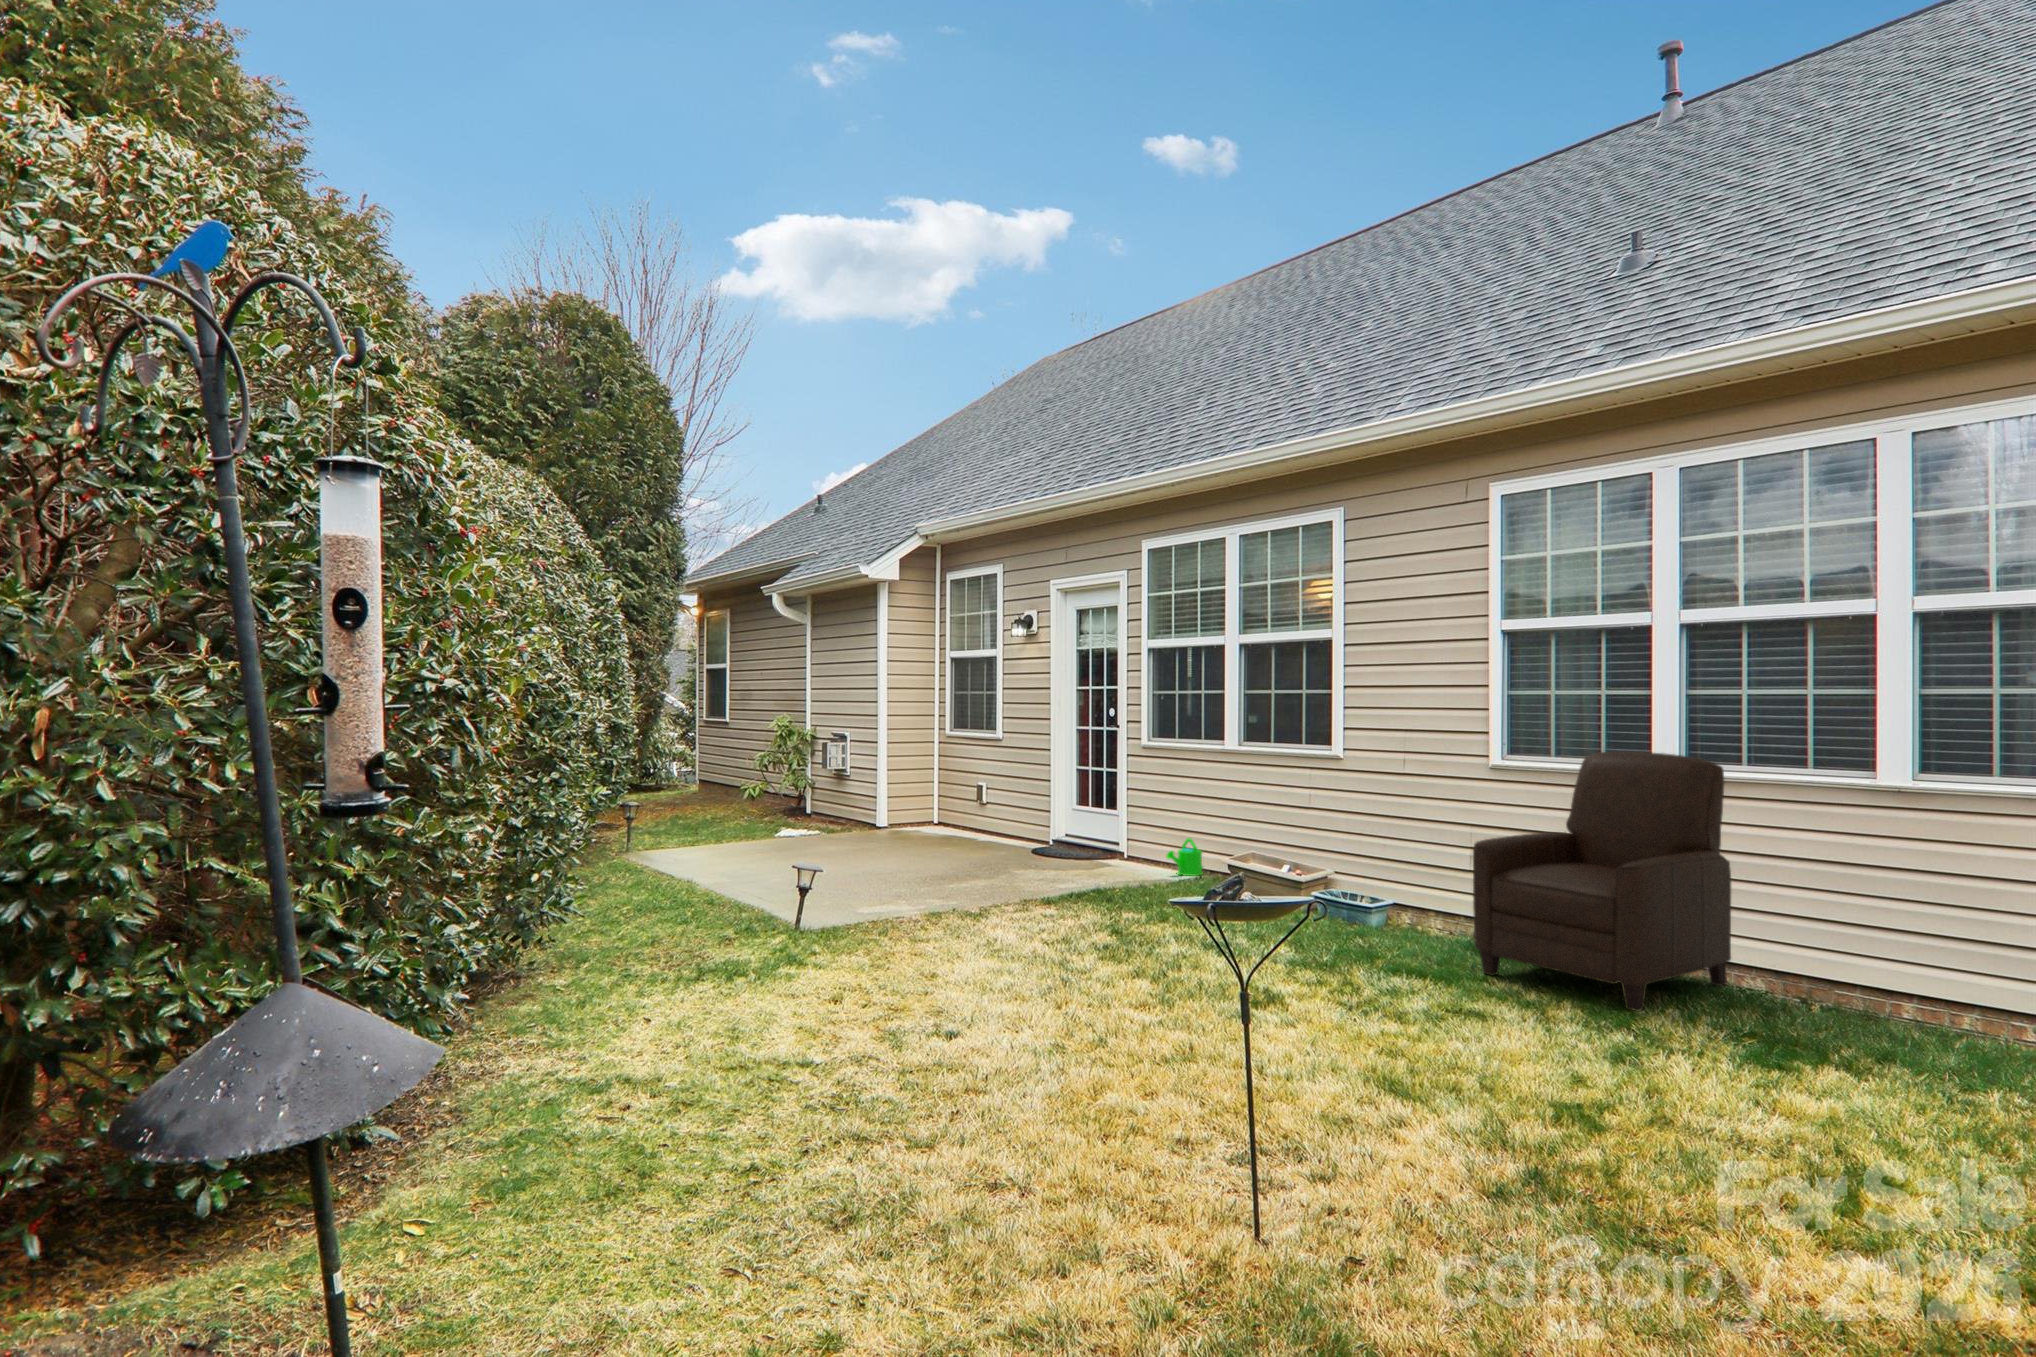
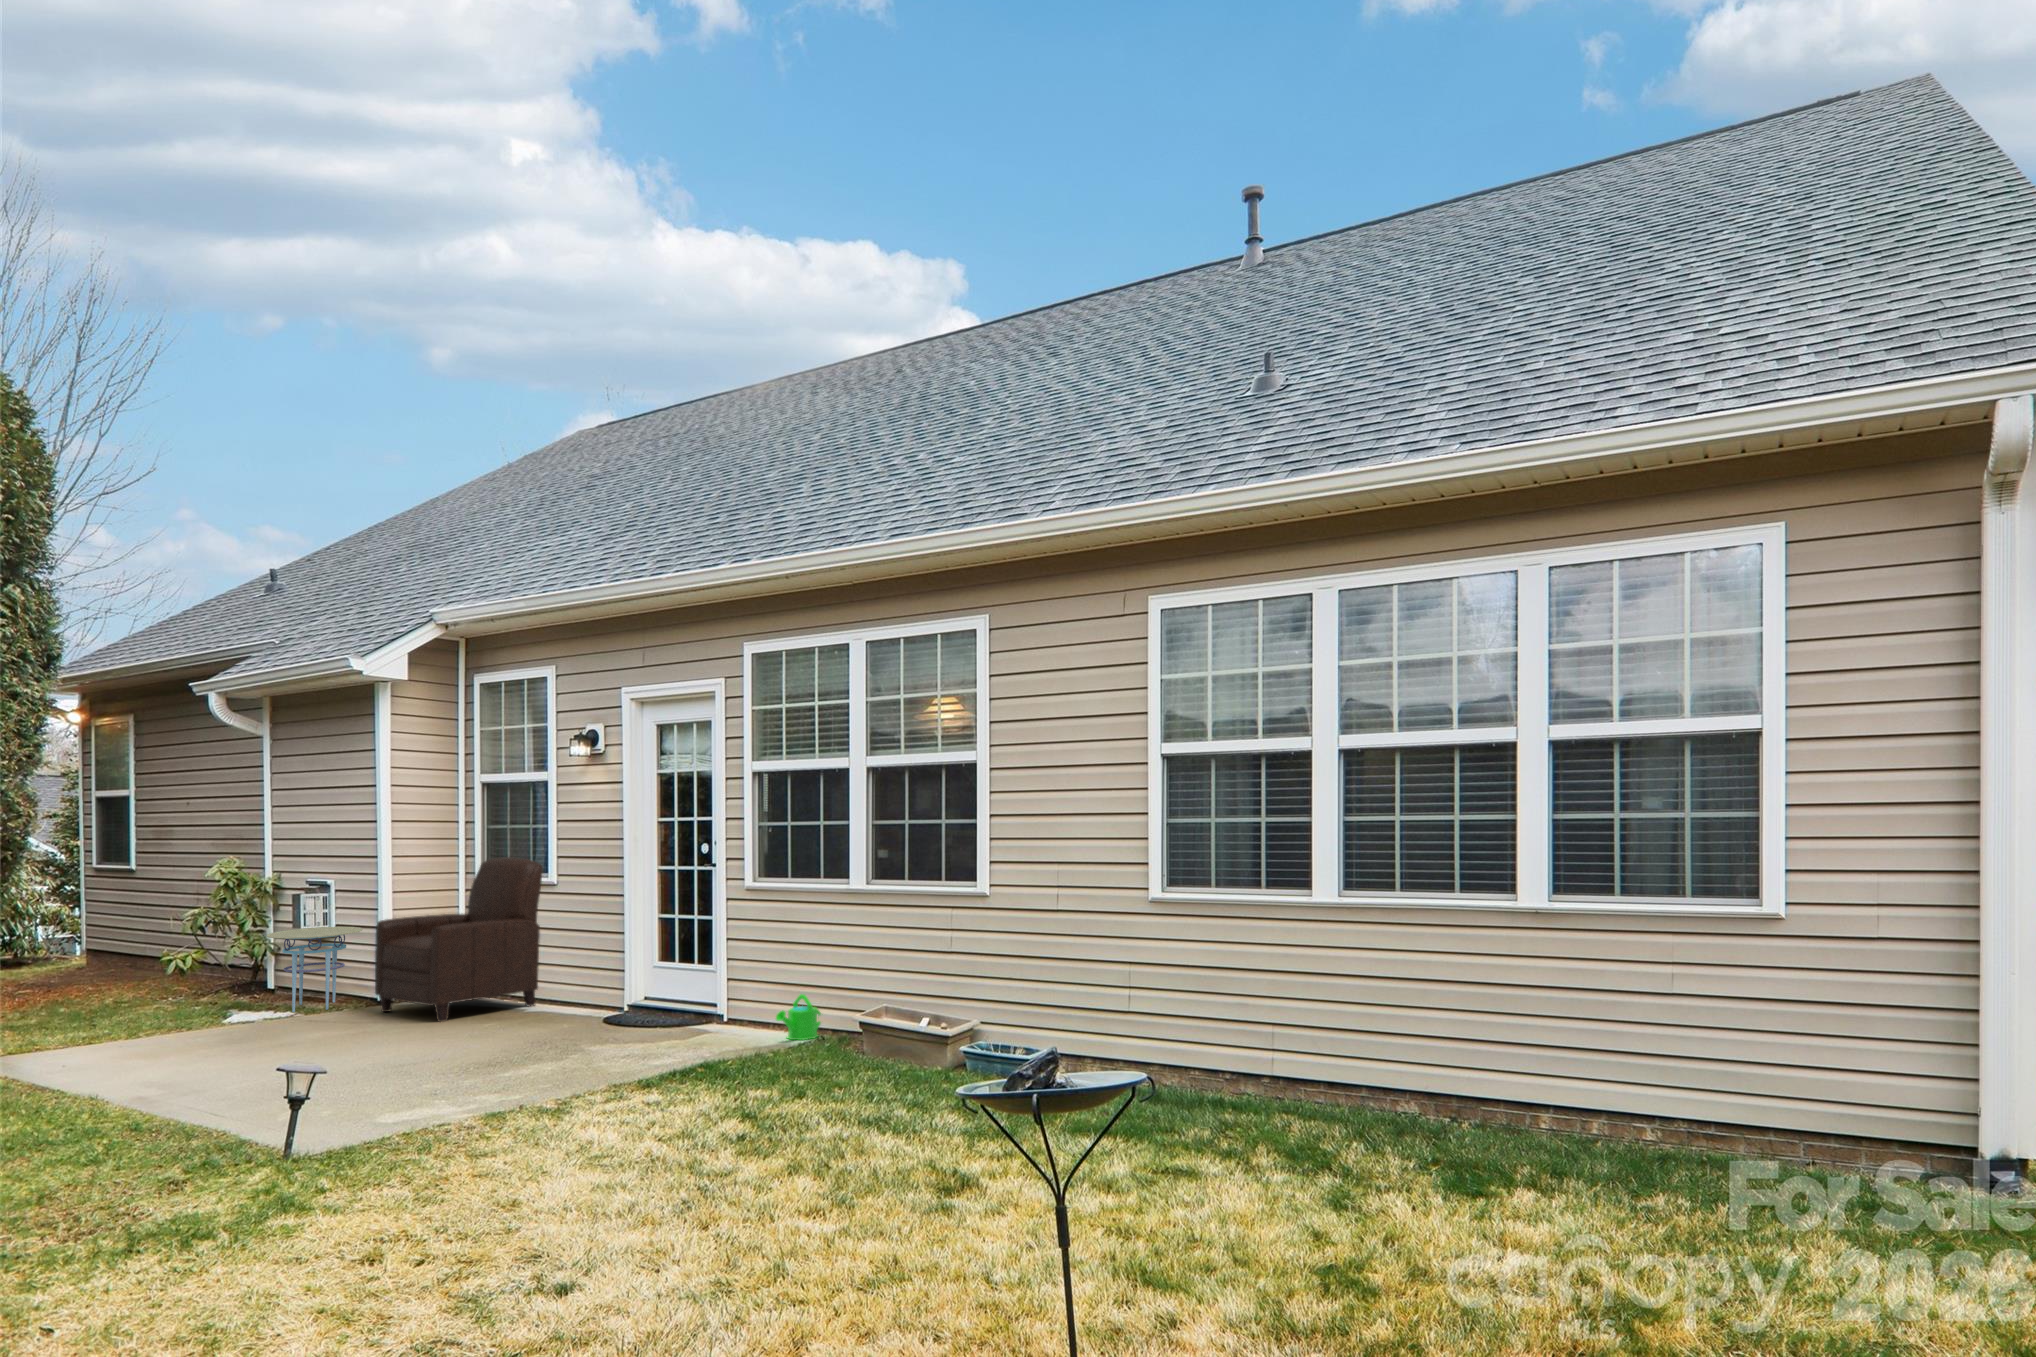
chair: present [1473,751,1731,1011] -> present [375,857,543,1022]
side table: none [805,769,870,831] -> present [267,927,362,1012]

